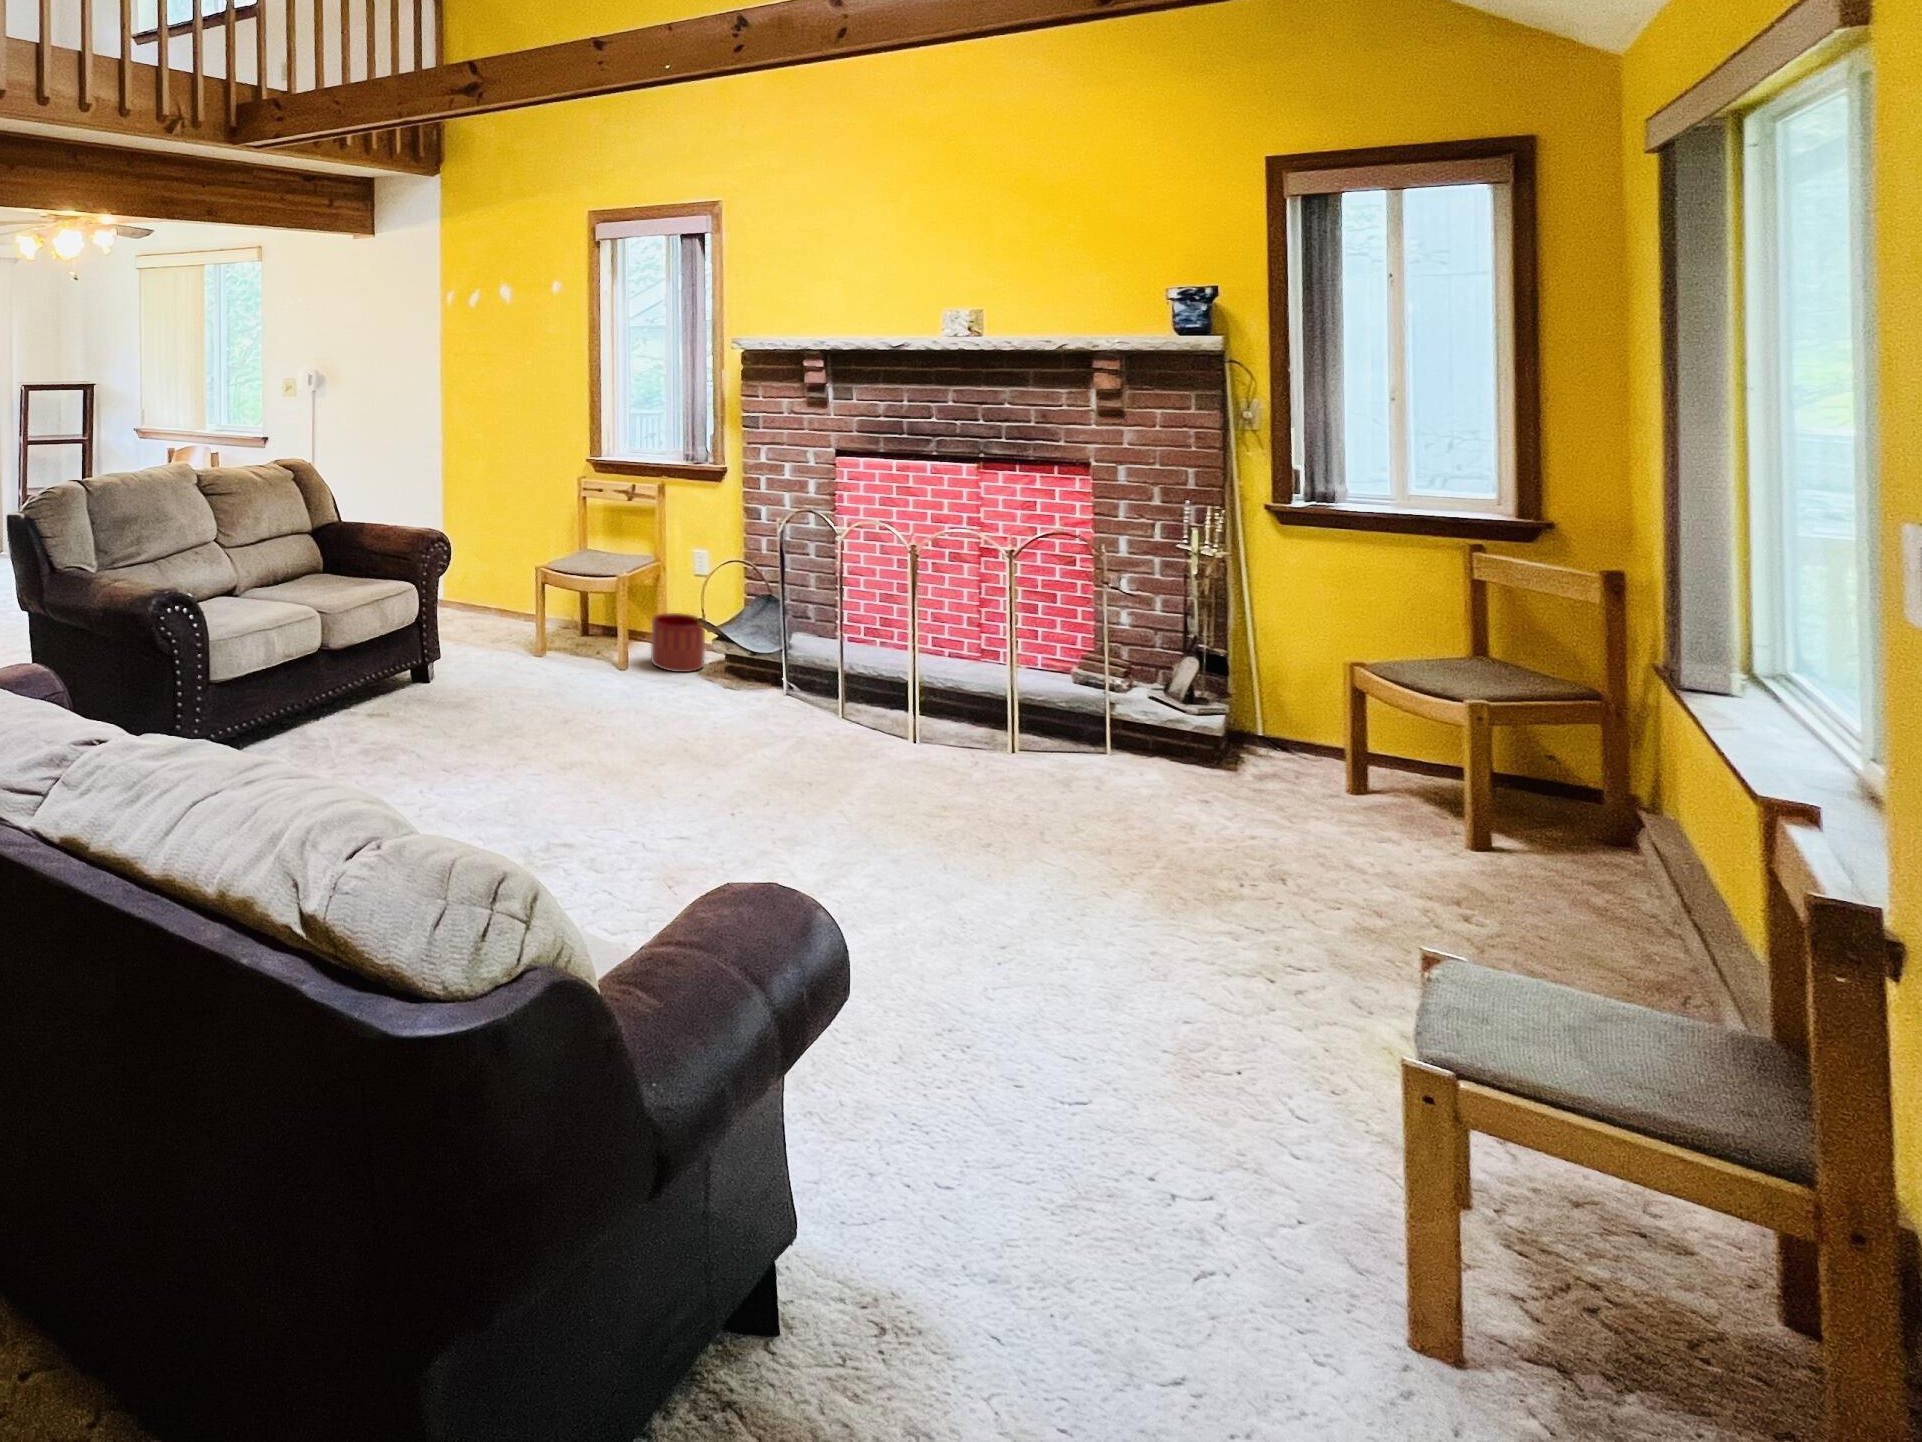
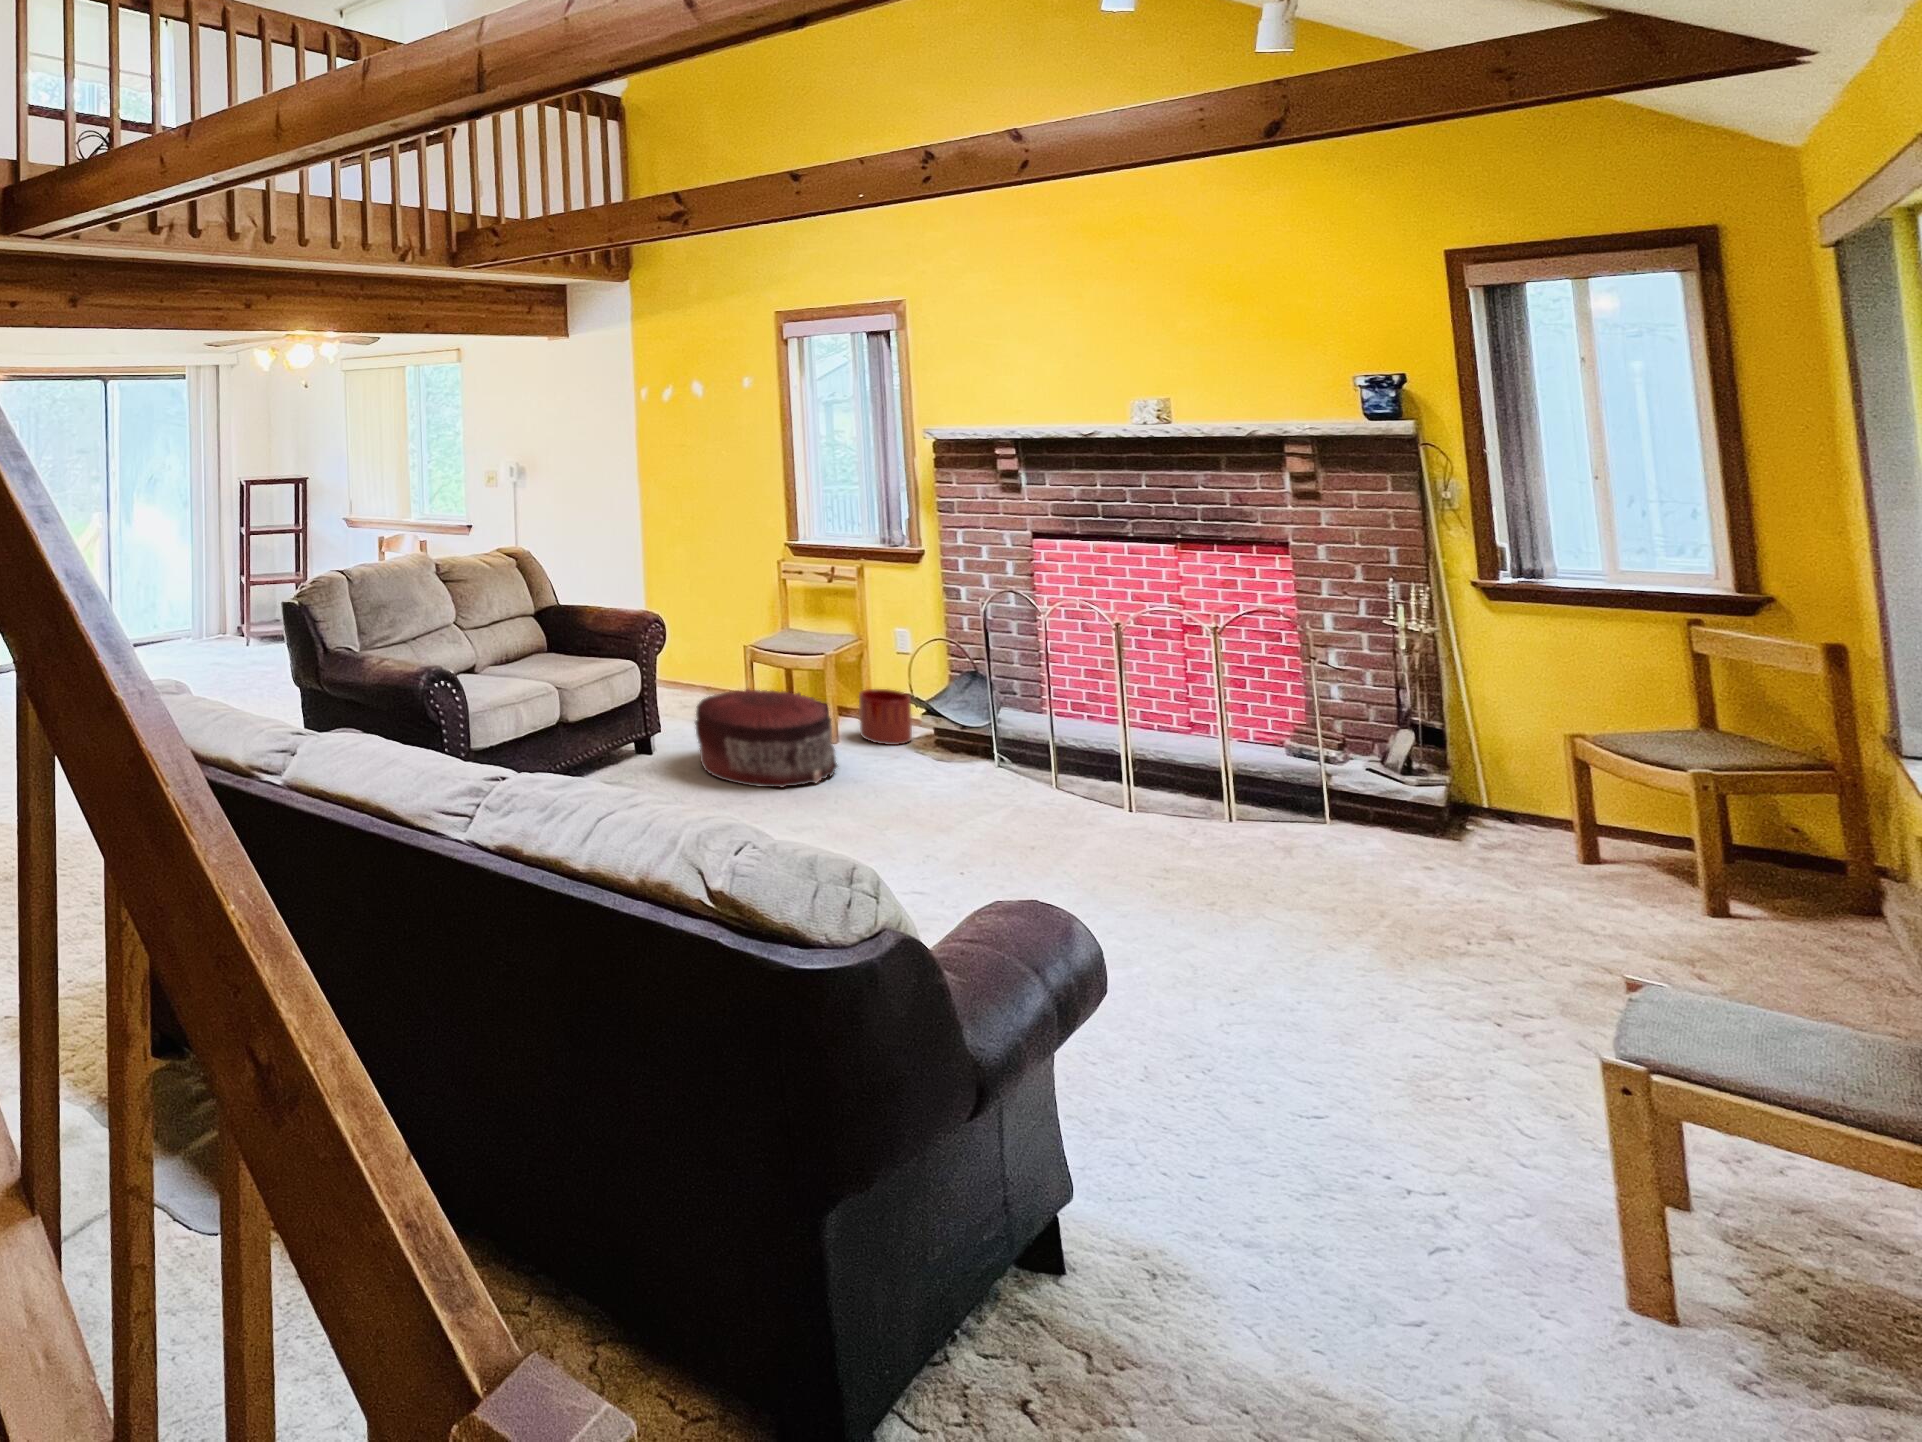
pouf: none [470,612,621,720] -> present [695,689,838,788]

